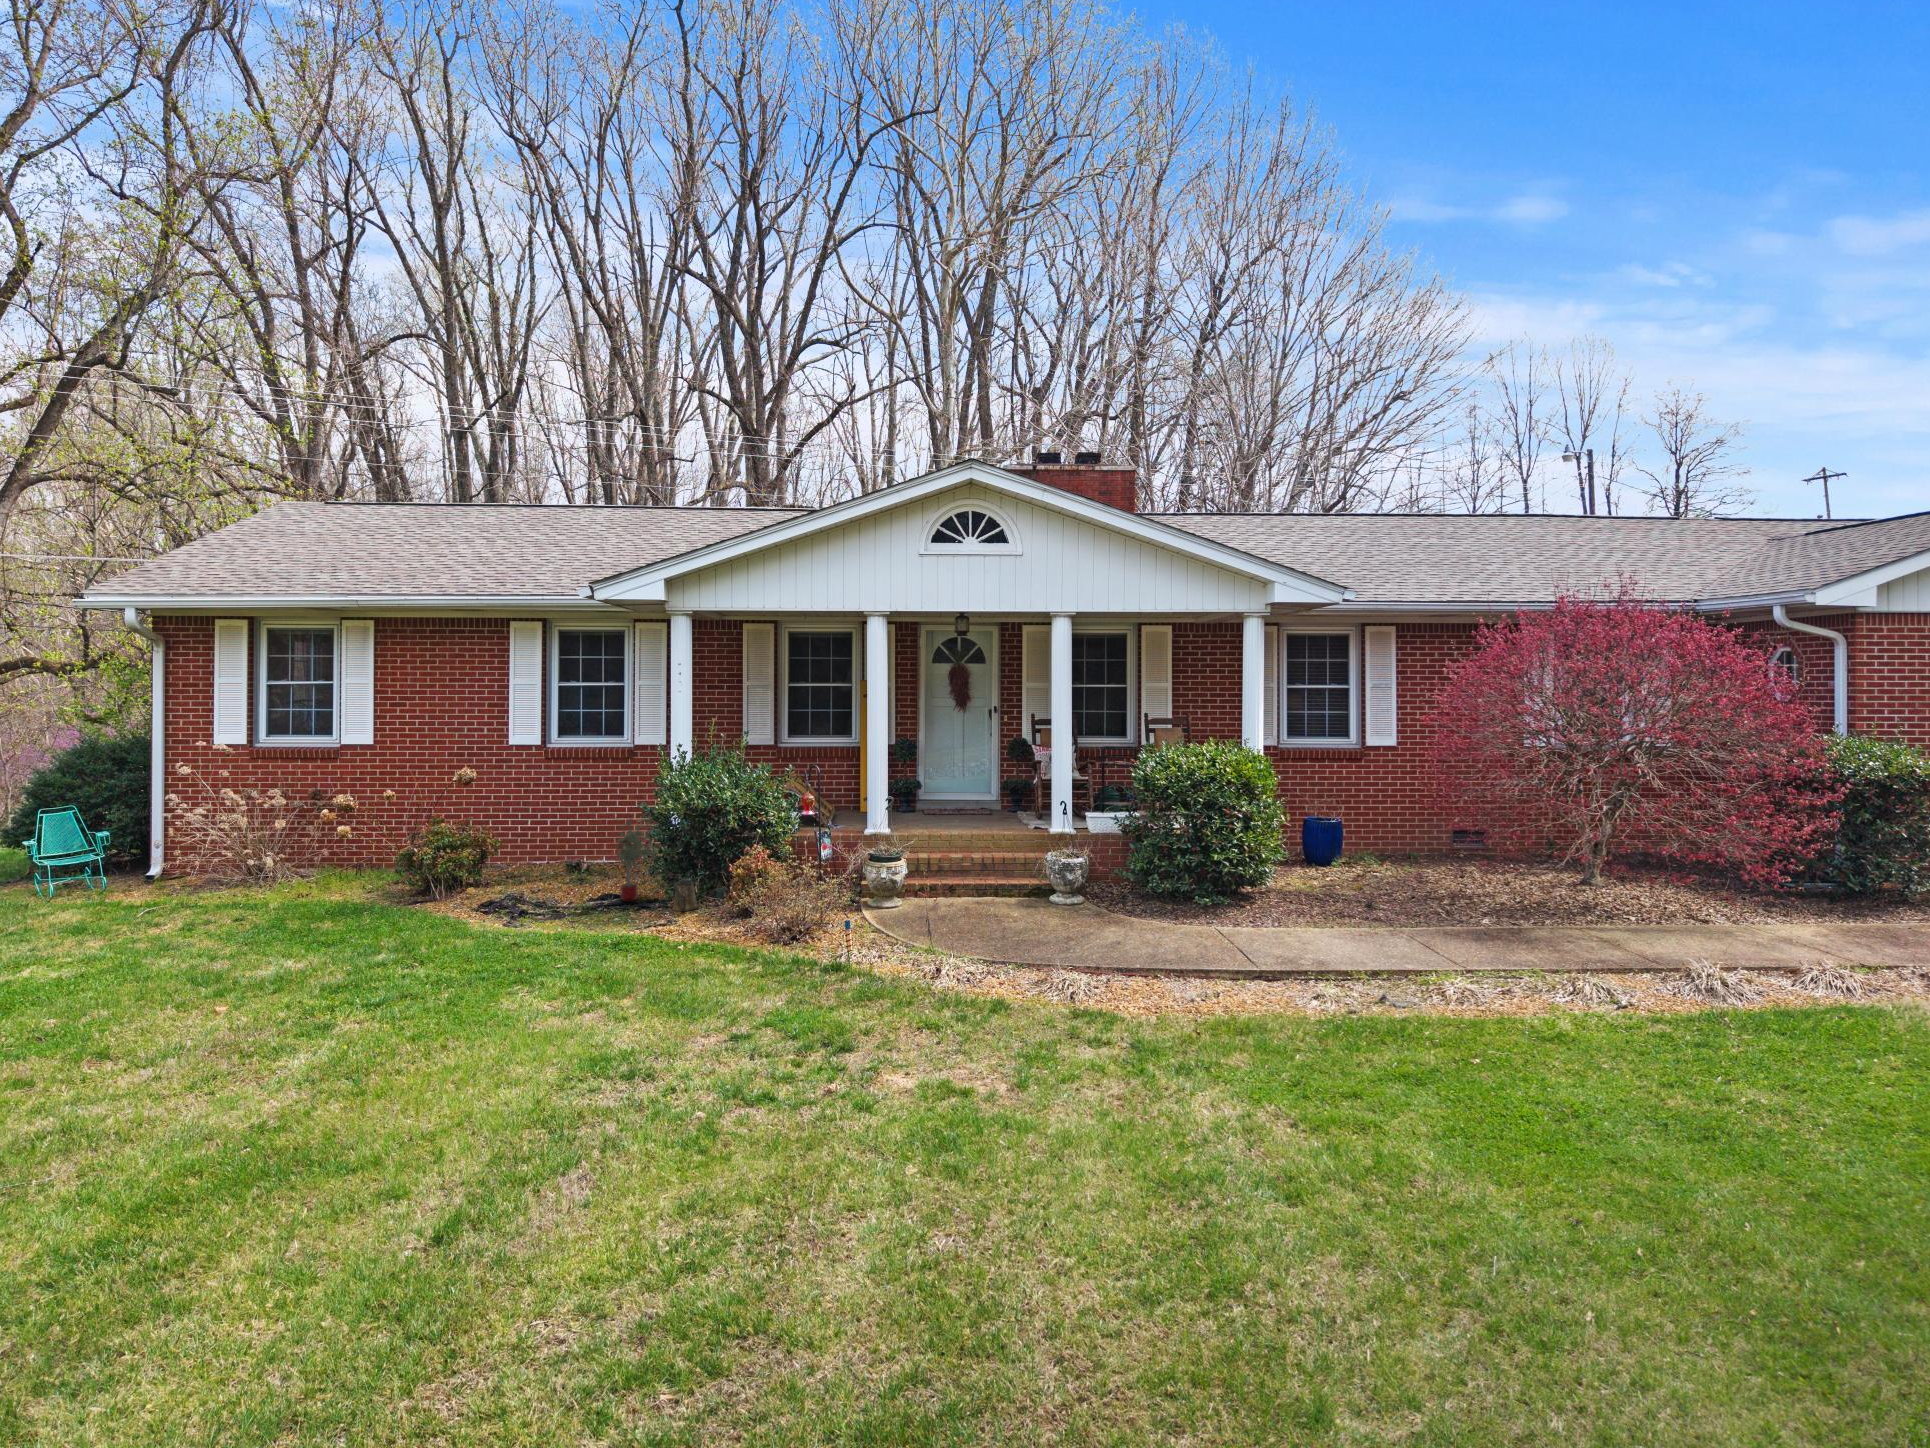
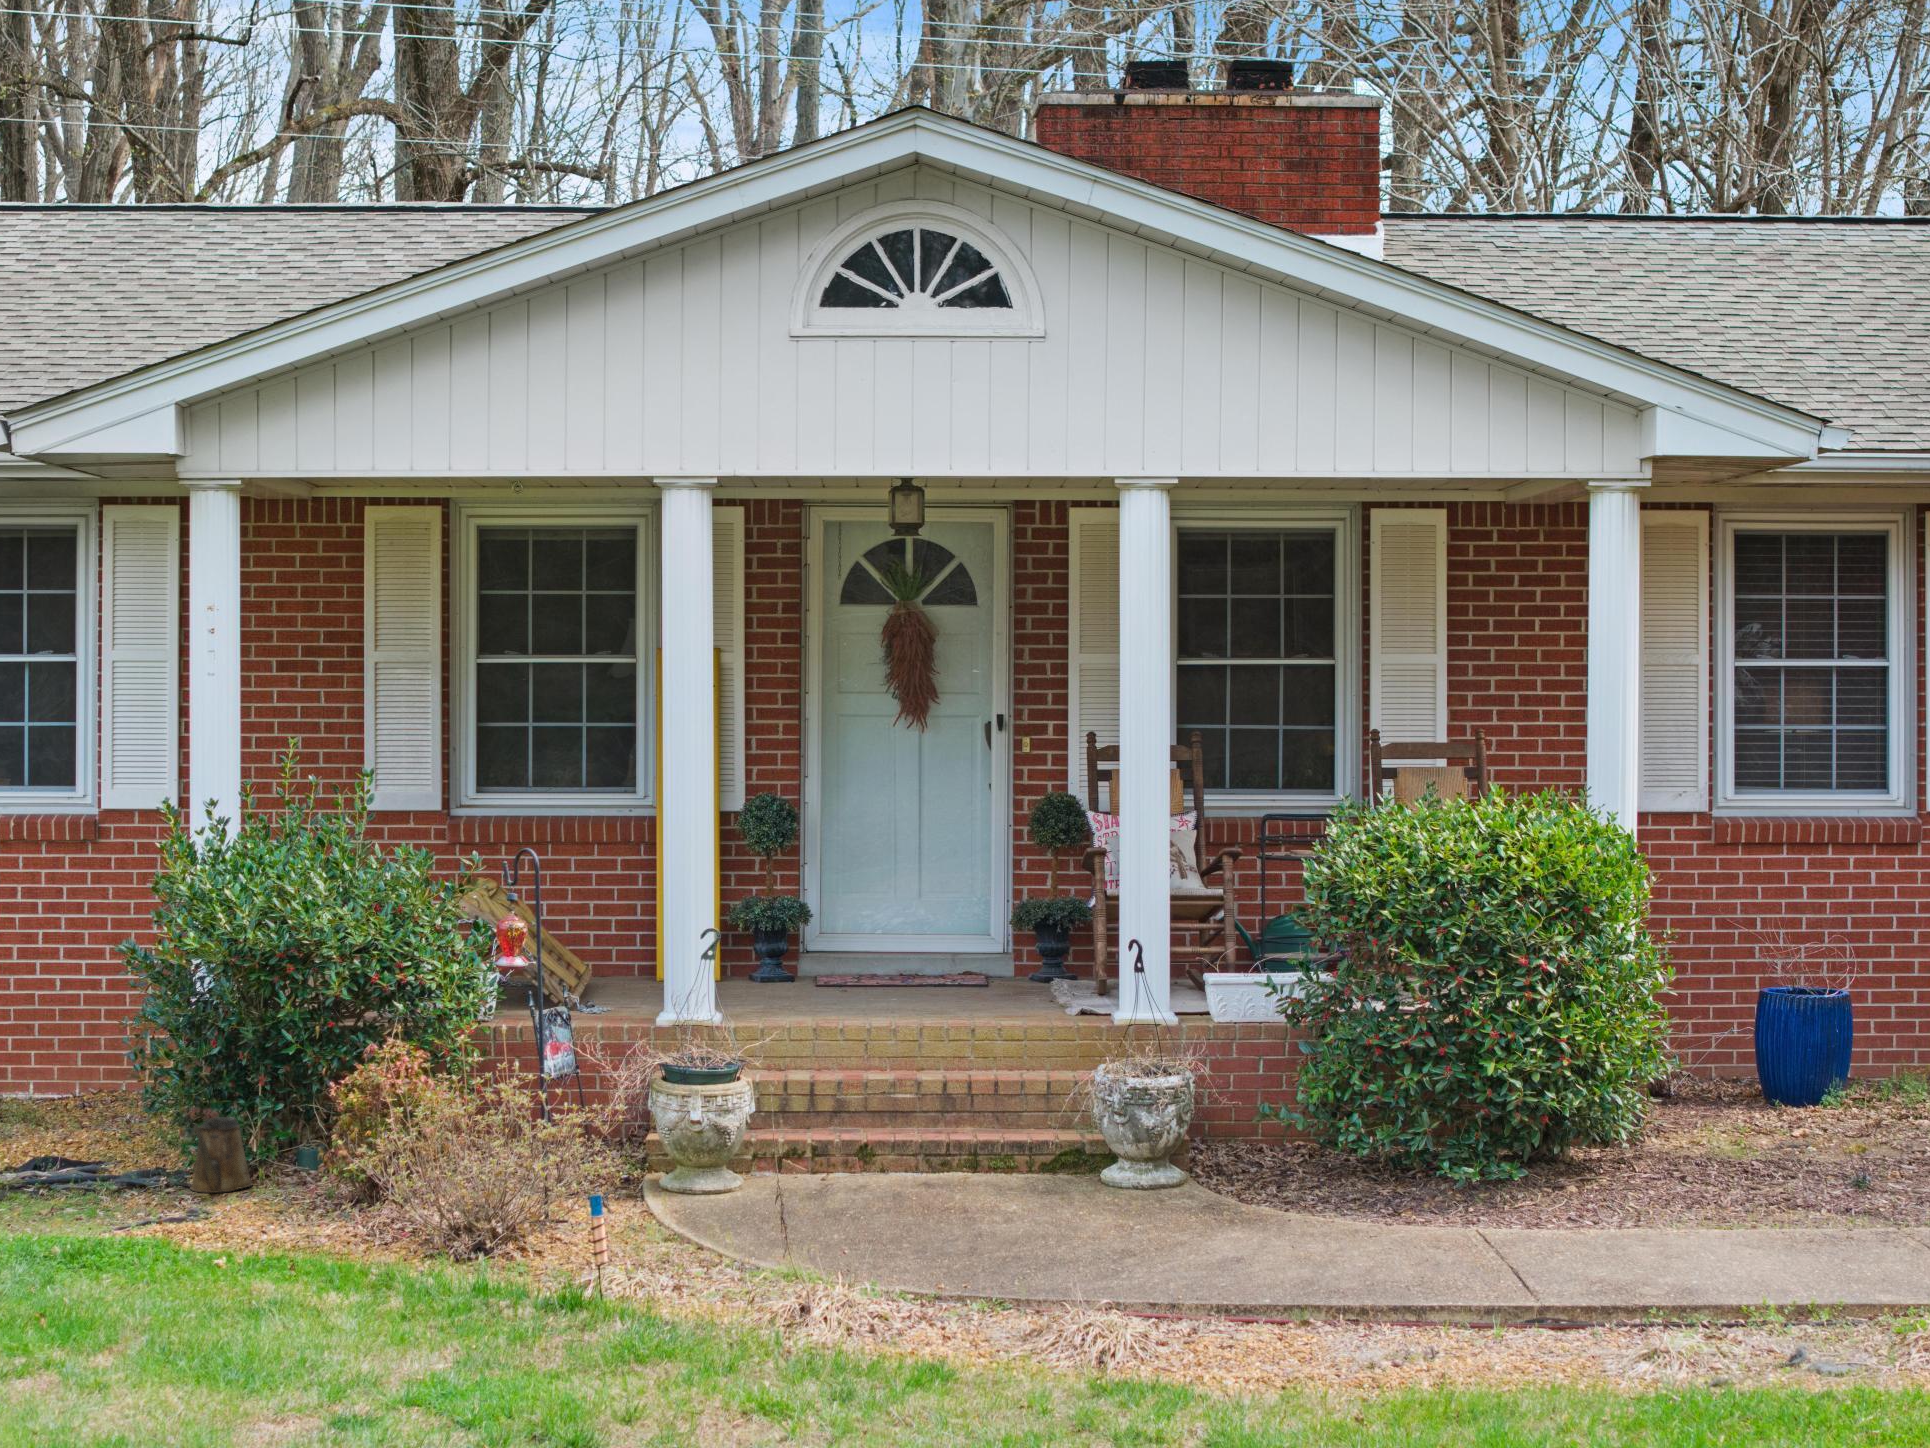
potted tree: present [614,818,657,902] -> none [46,972,162,1174]

